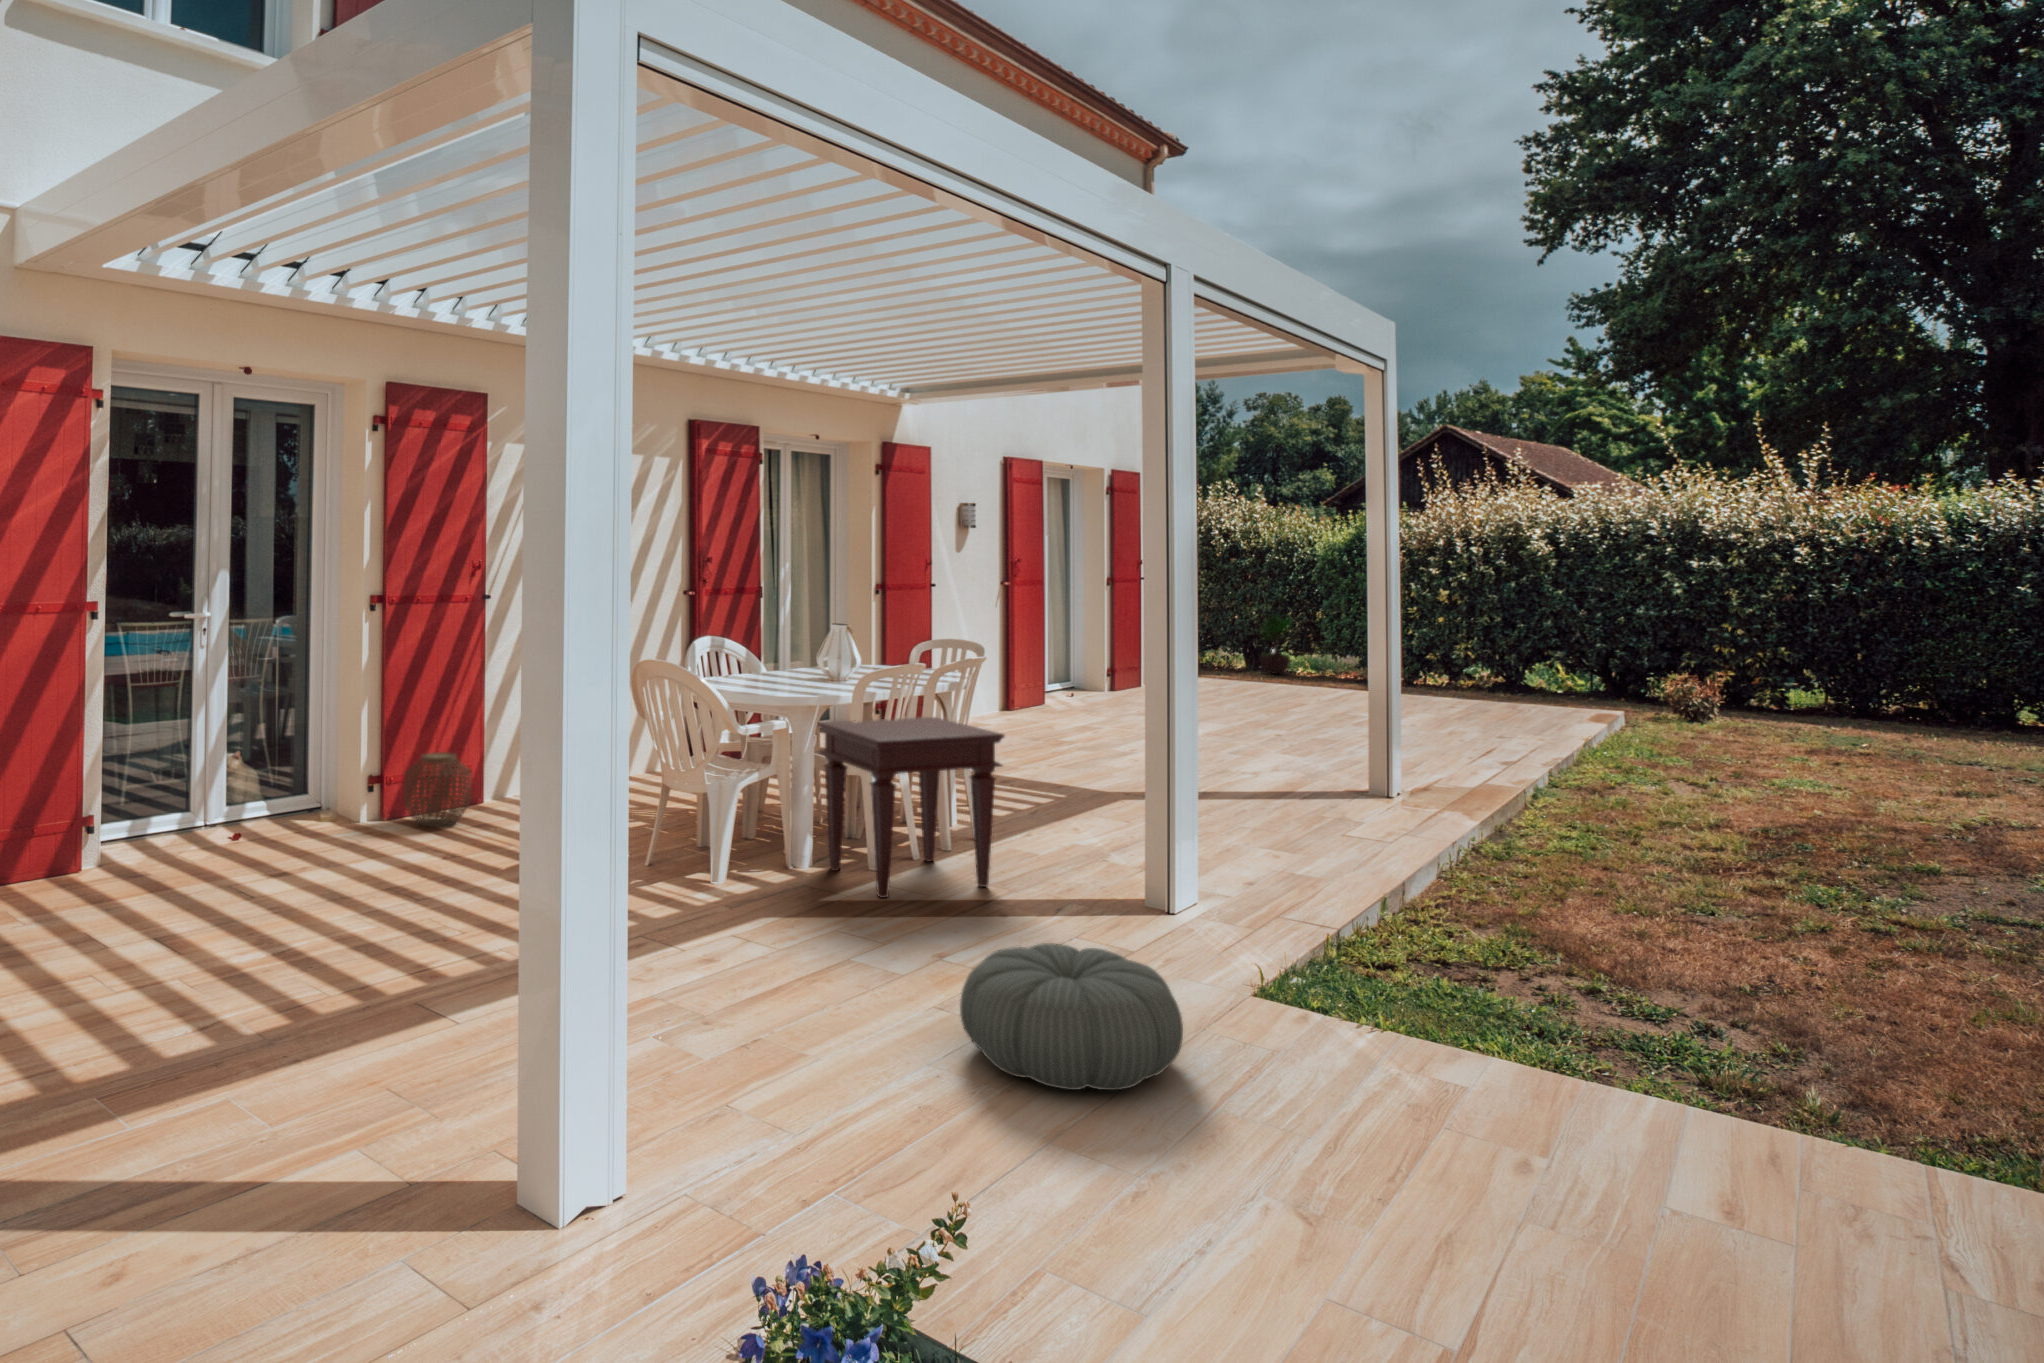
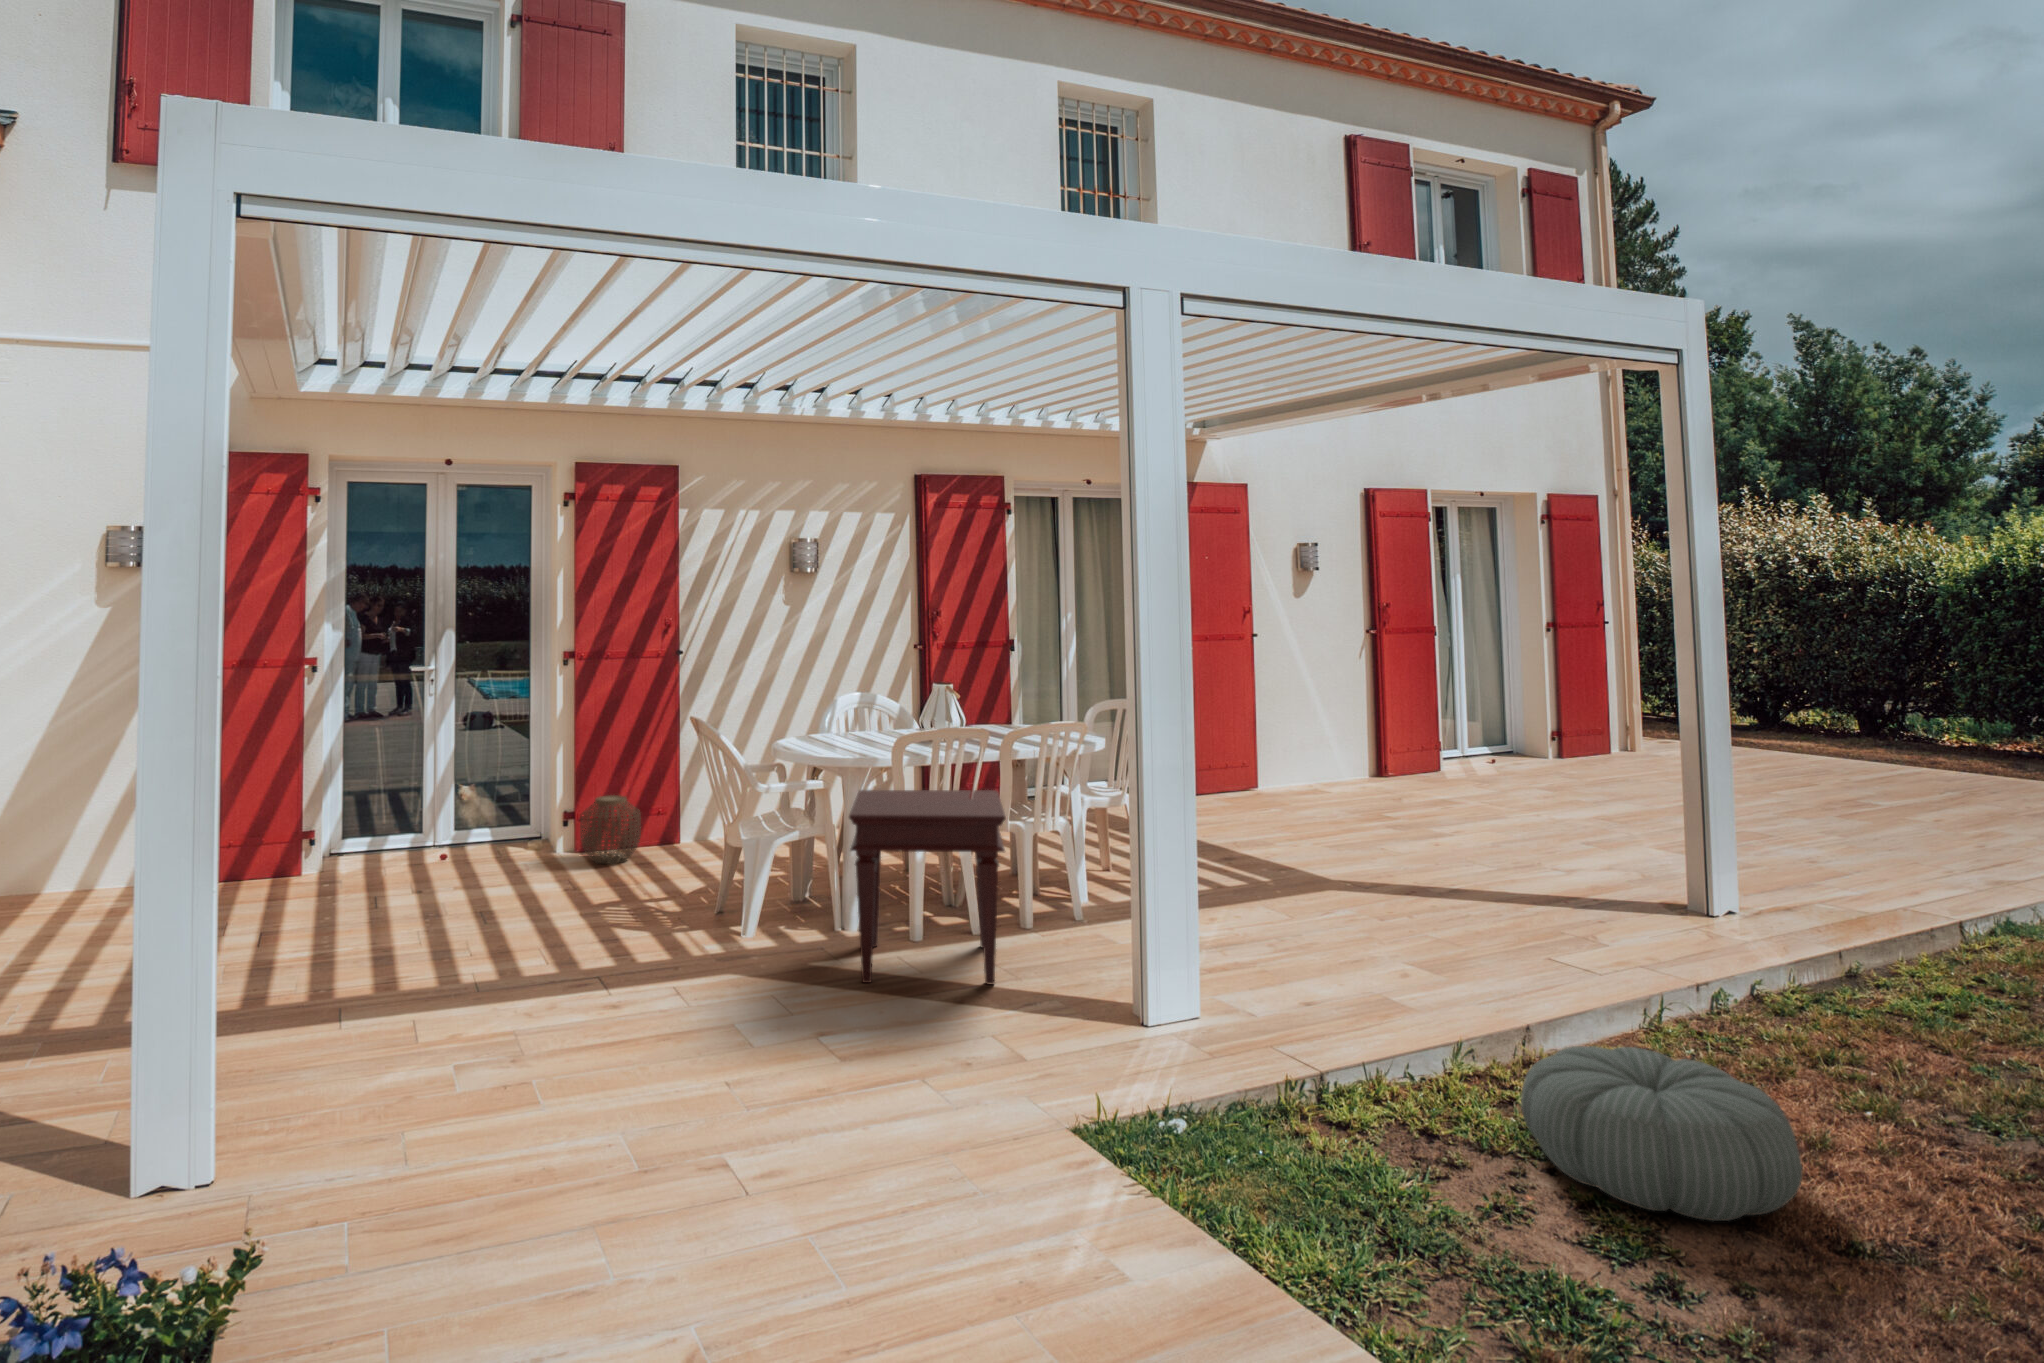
potted tree: present [1259,615,1292,674] -> none [1837,660,1902,746]
pouf: present [960,943,1183,1090] -> present [1521,1046,1802,1221]

